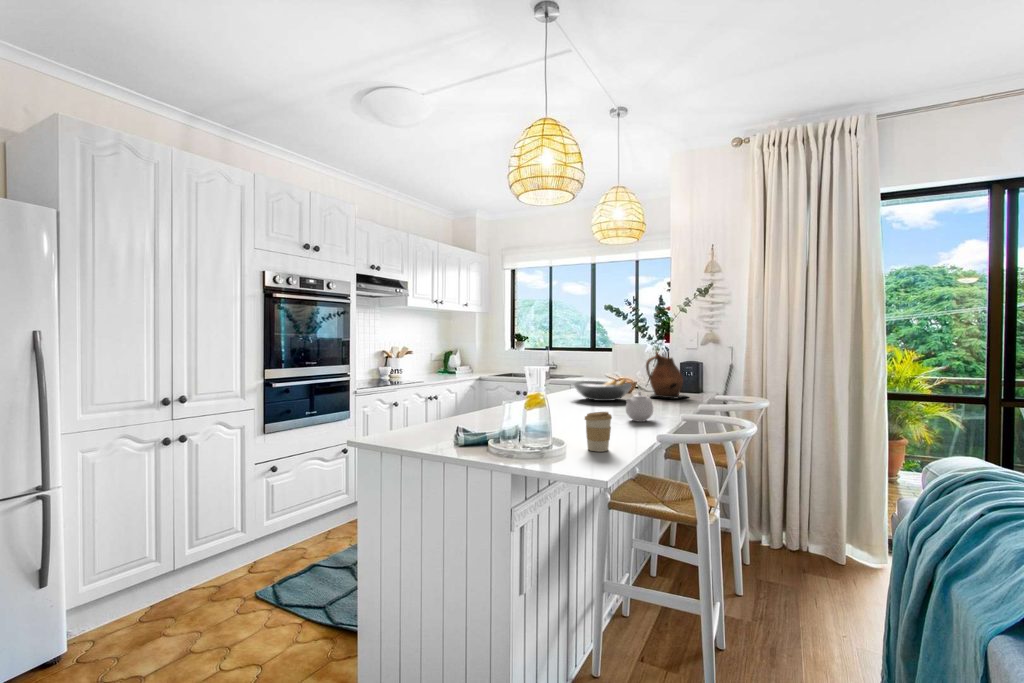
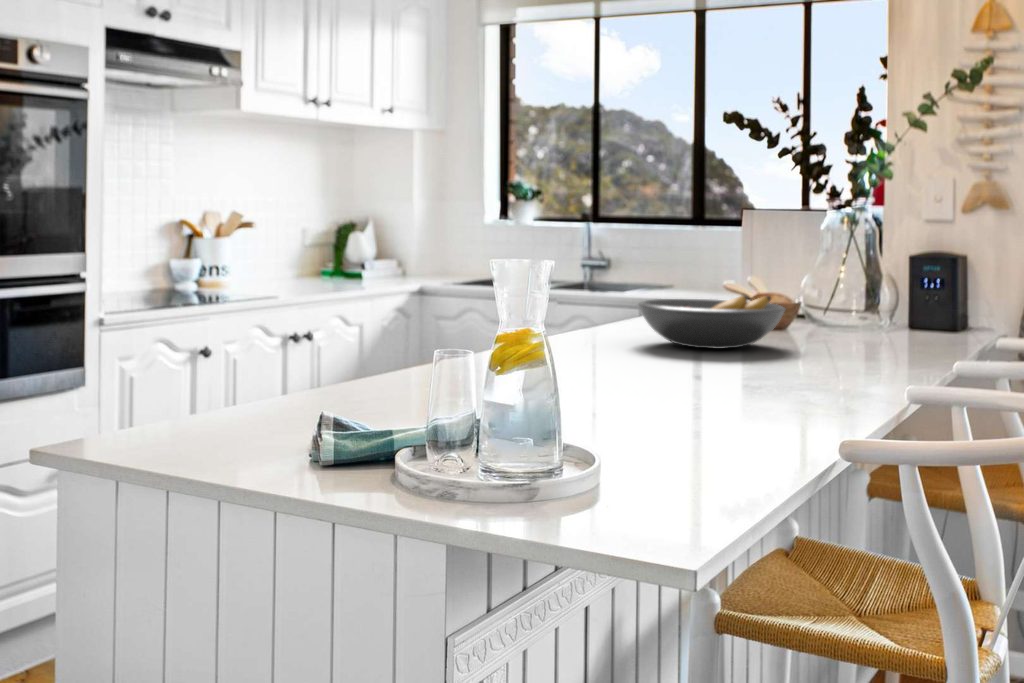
ceramic pitcher: present [646,353,686,399] -> none [821,228,927,347]
teapot: present [626,391,653,422] -> none [769,324,842,403]
coffee cup: present [585,412,612,452] -> none [658,378,734,487]

